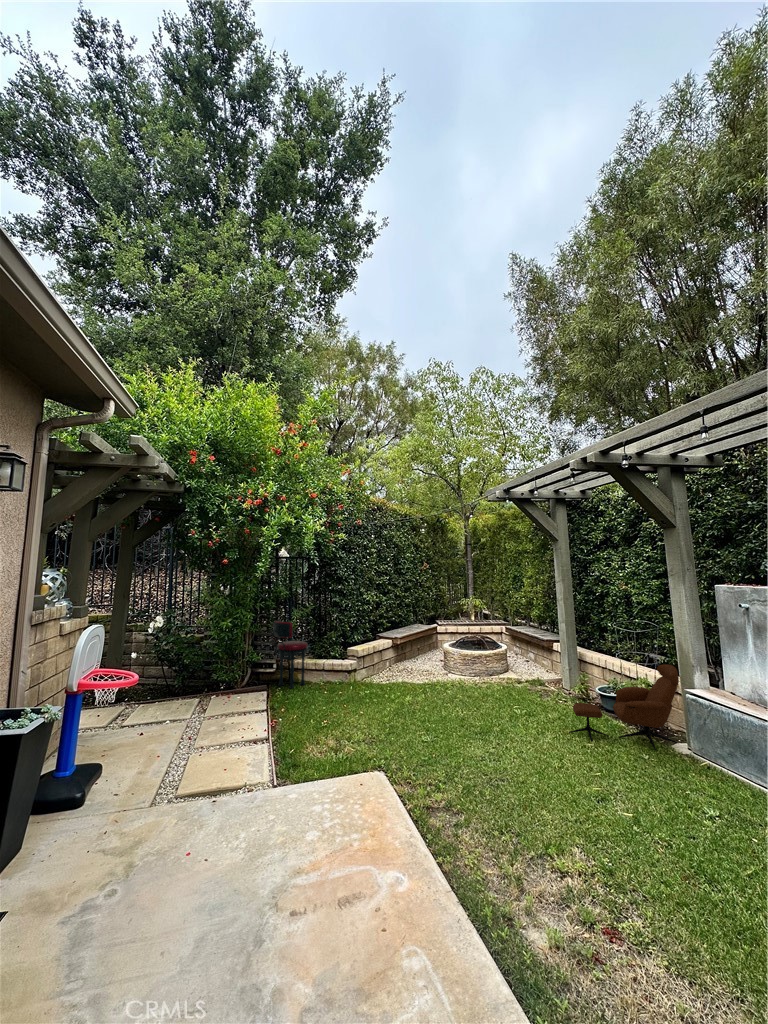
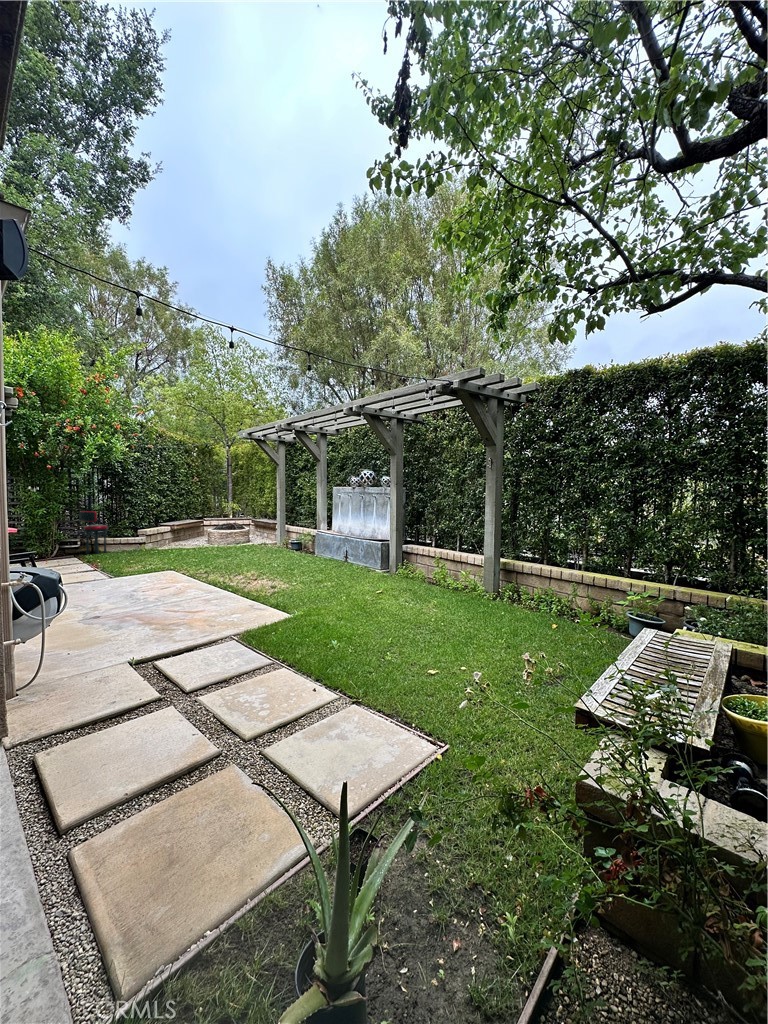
lounge chair: present [569,664,679,751] -> none [269,523,316,558]

